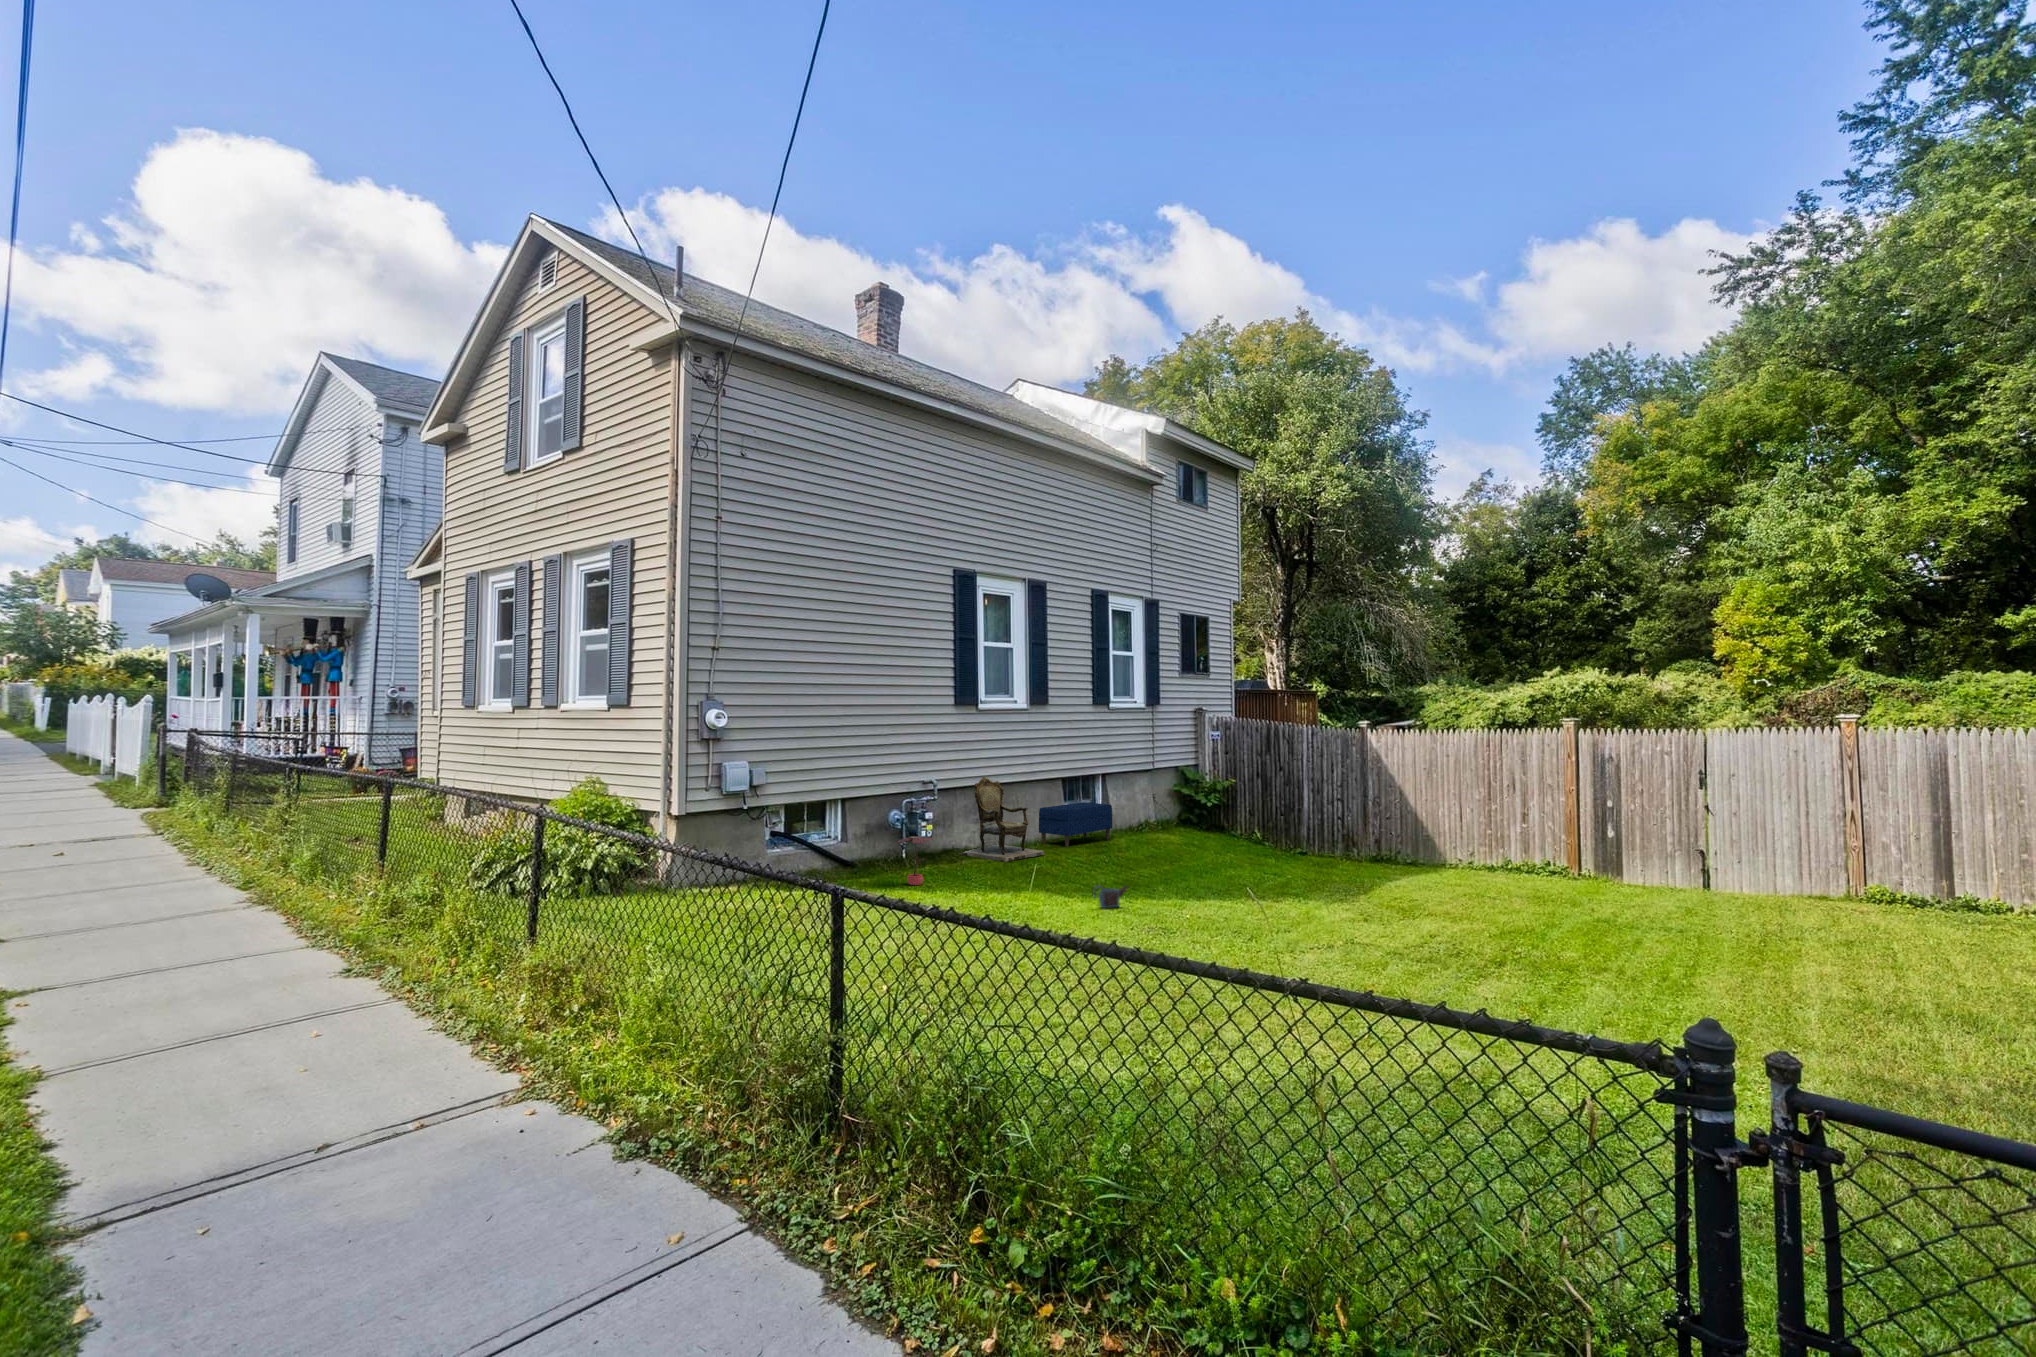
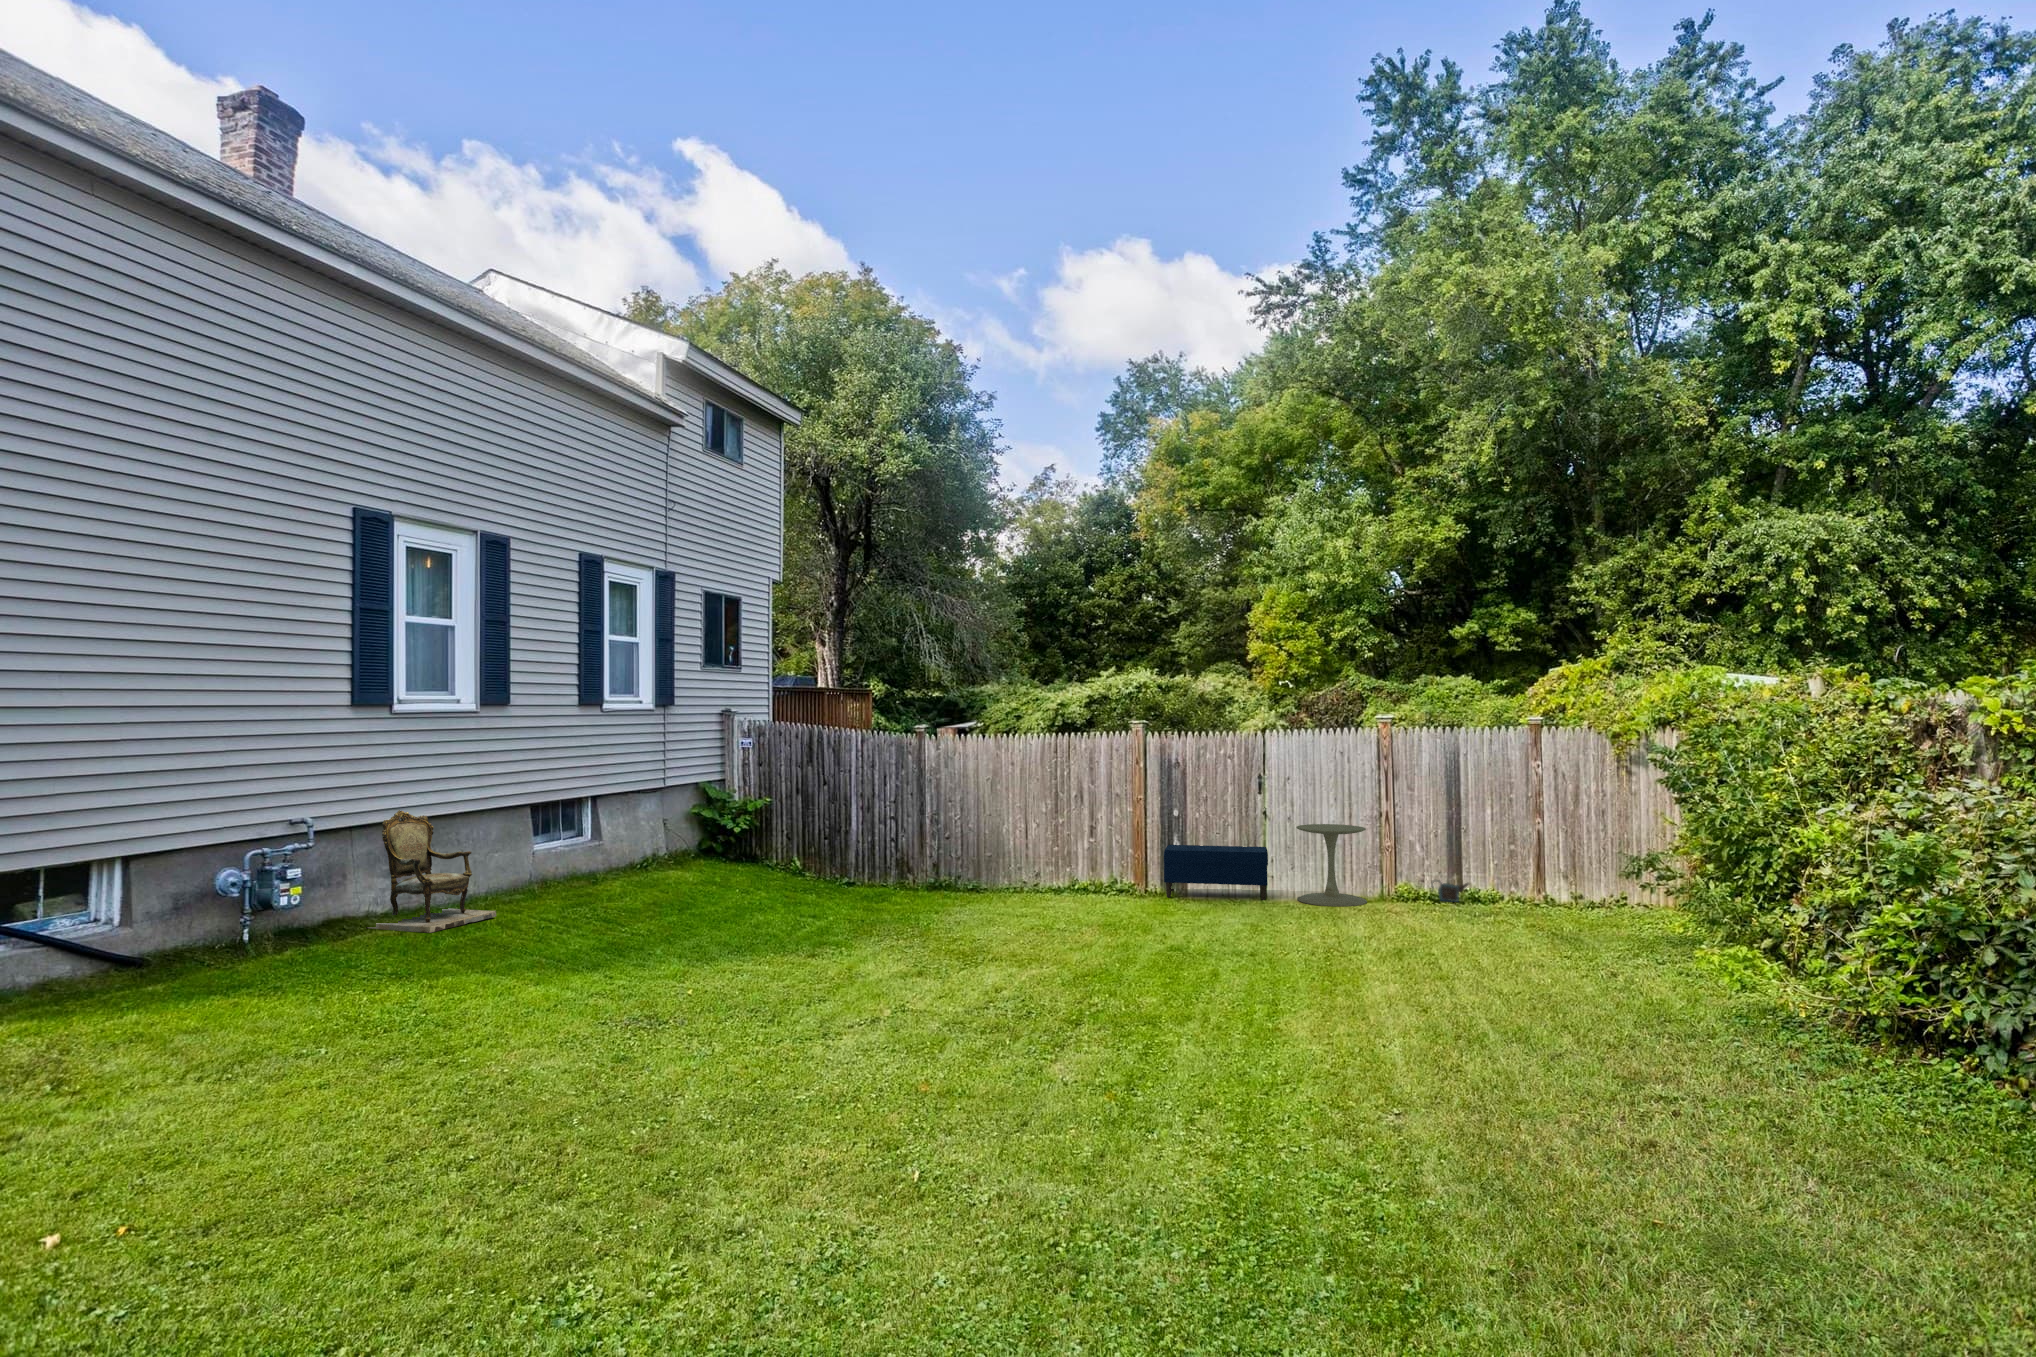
bench: present [1039,802,1112,847] -> present [1164,845,1268,900]
pedestal table: none [1764,825,1856,911] -> present [1296,824,1367,907]
potted plant: present [898,836,932,885] -> none [220,909,289,987]
watering can: present [1093,885,1128,908] -> present [1431,880,1469,902]

